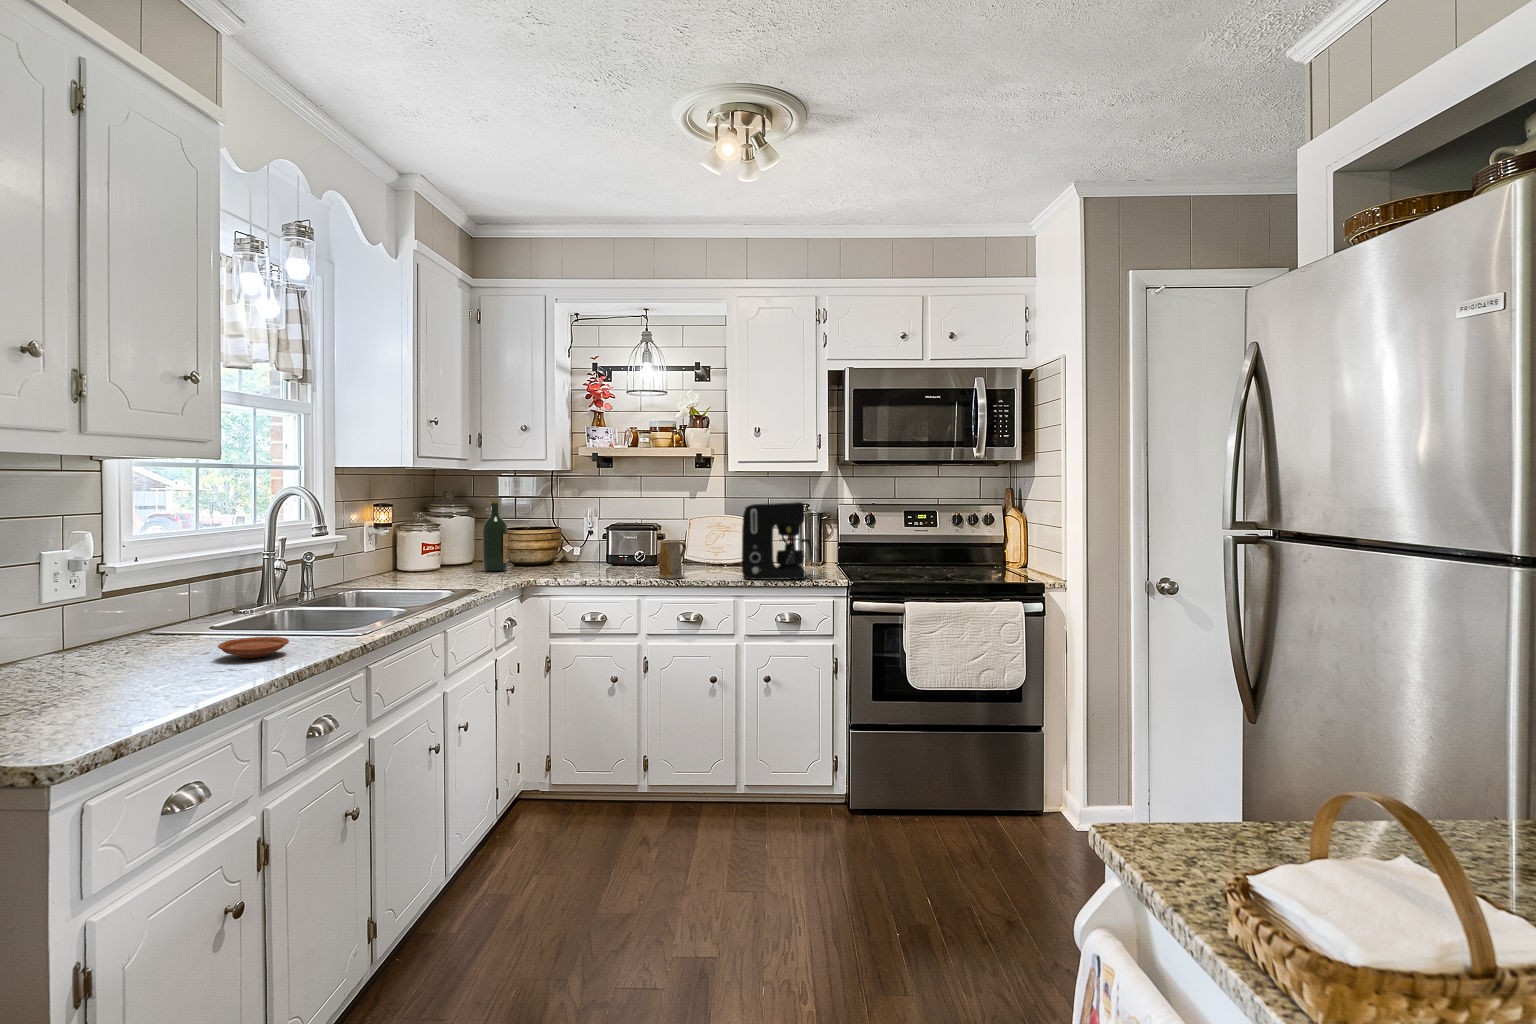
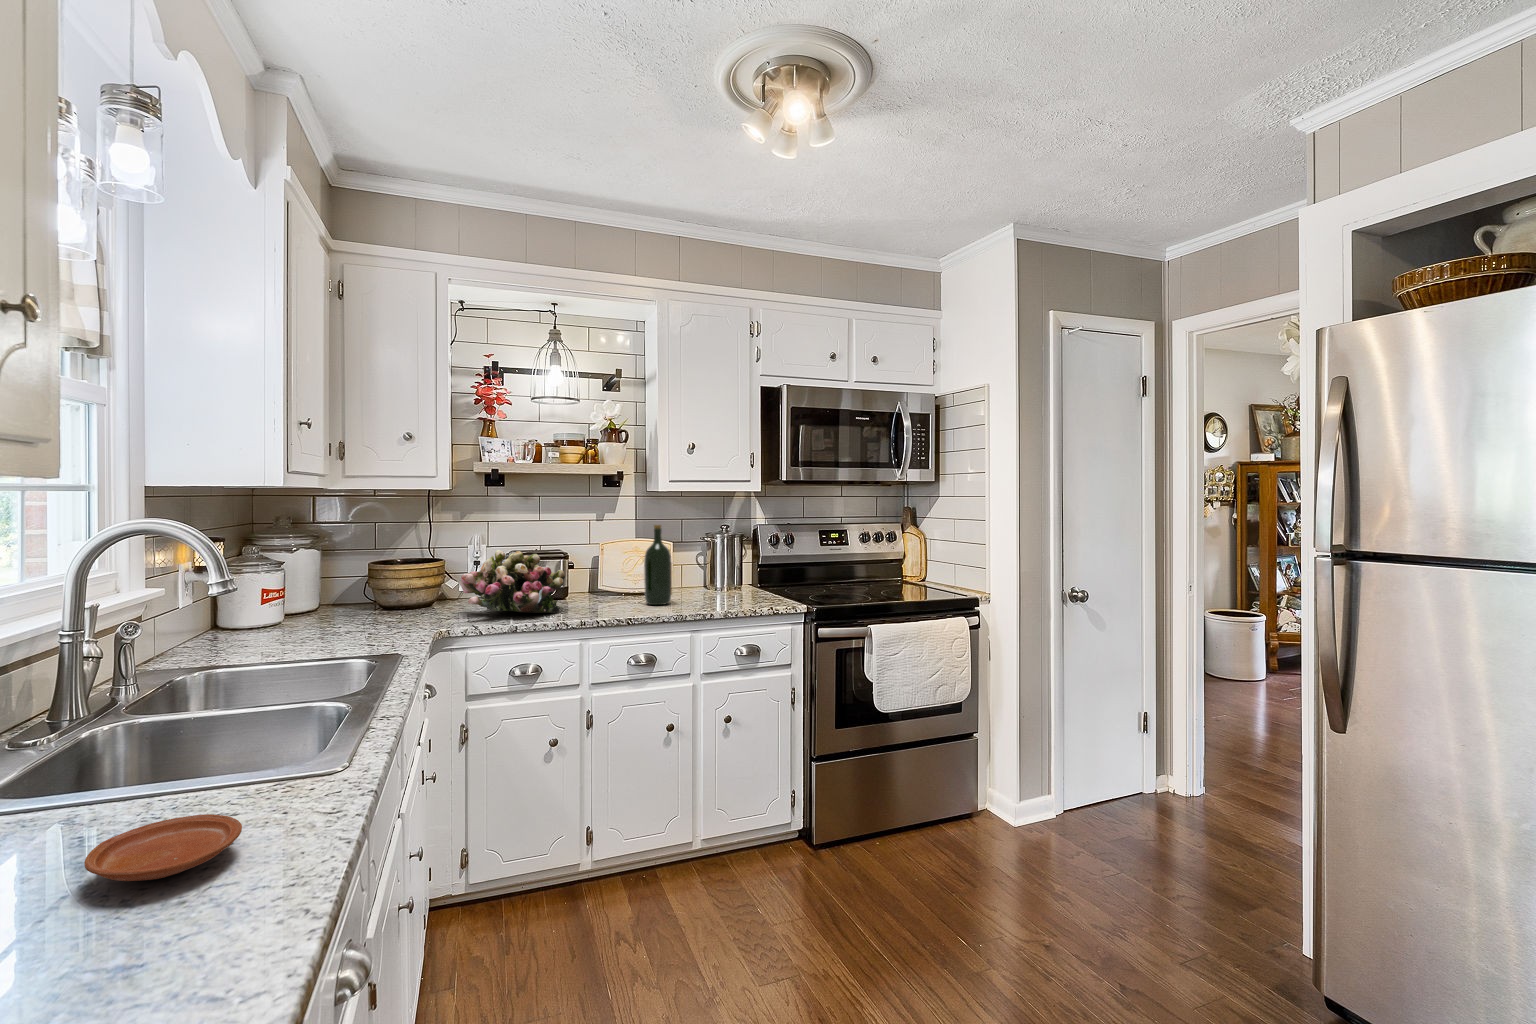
wine bottle: present [483,500,508,572] -> present [644,525,672,605]
coffee maker: present [742,502,812,580] -> none [689,525,768,613]
flower arrangement: none [555,521,642,573] -> present [459,550,565,613]
mug: present [658,540,686,579] -> none [601,571,631,617]

